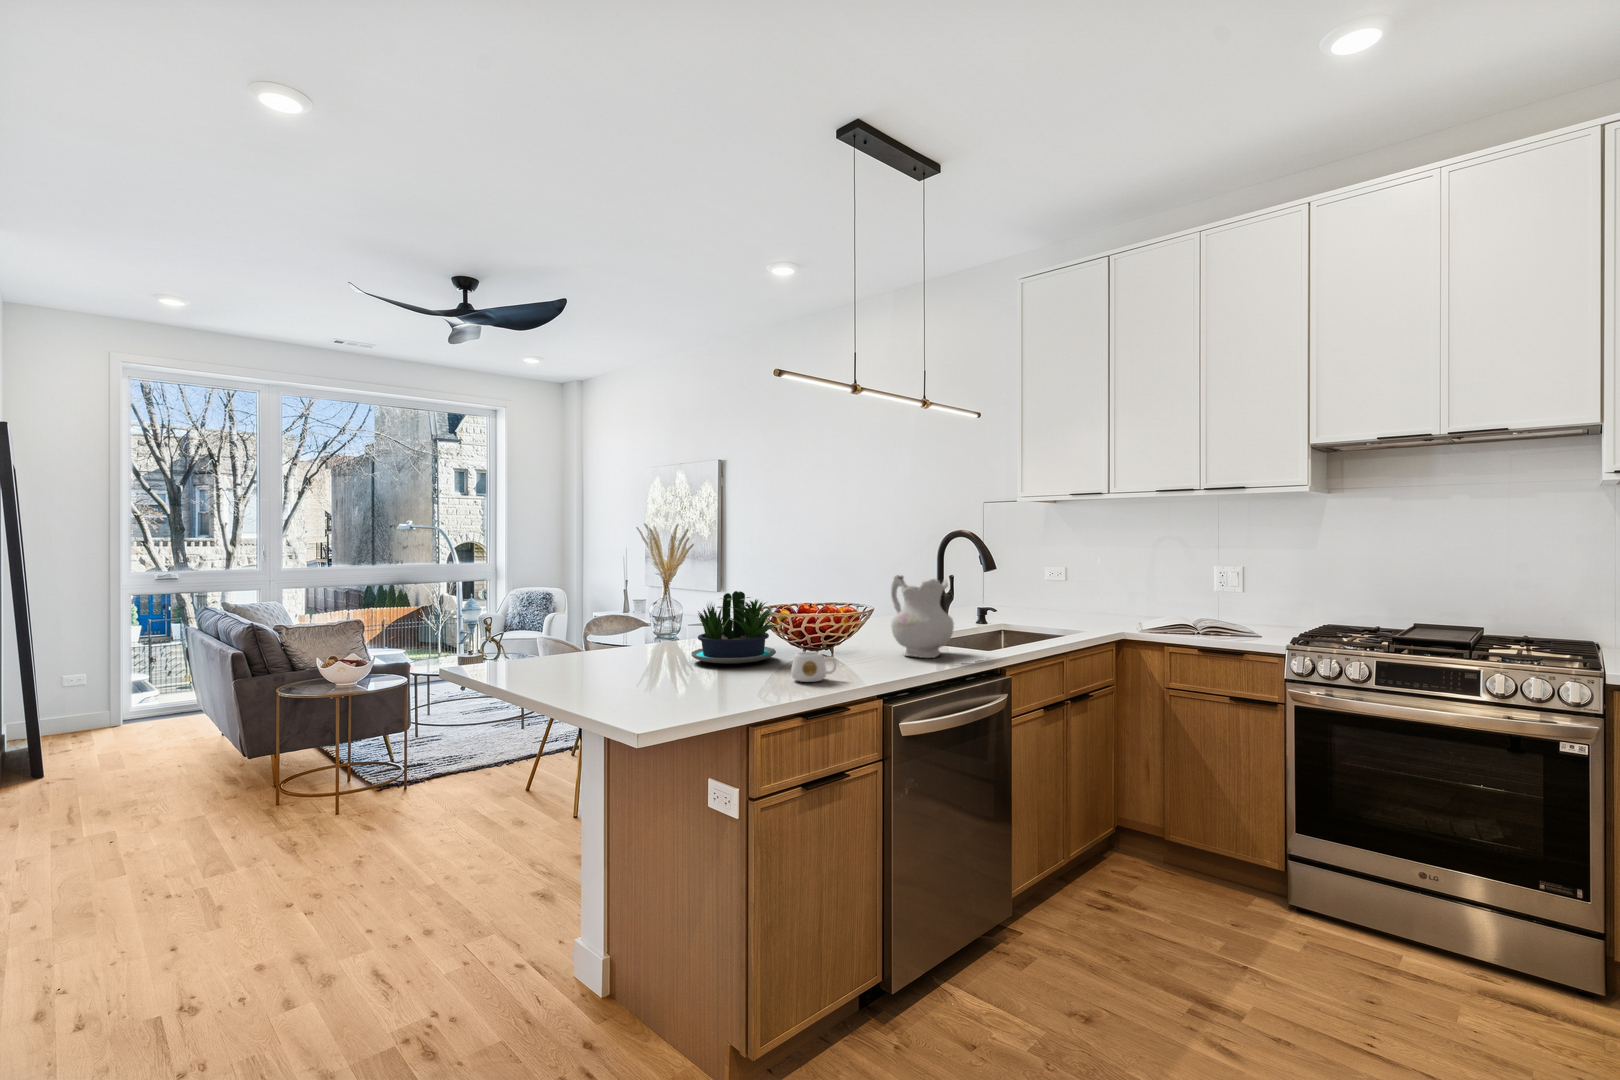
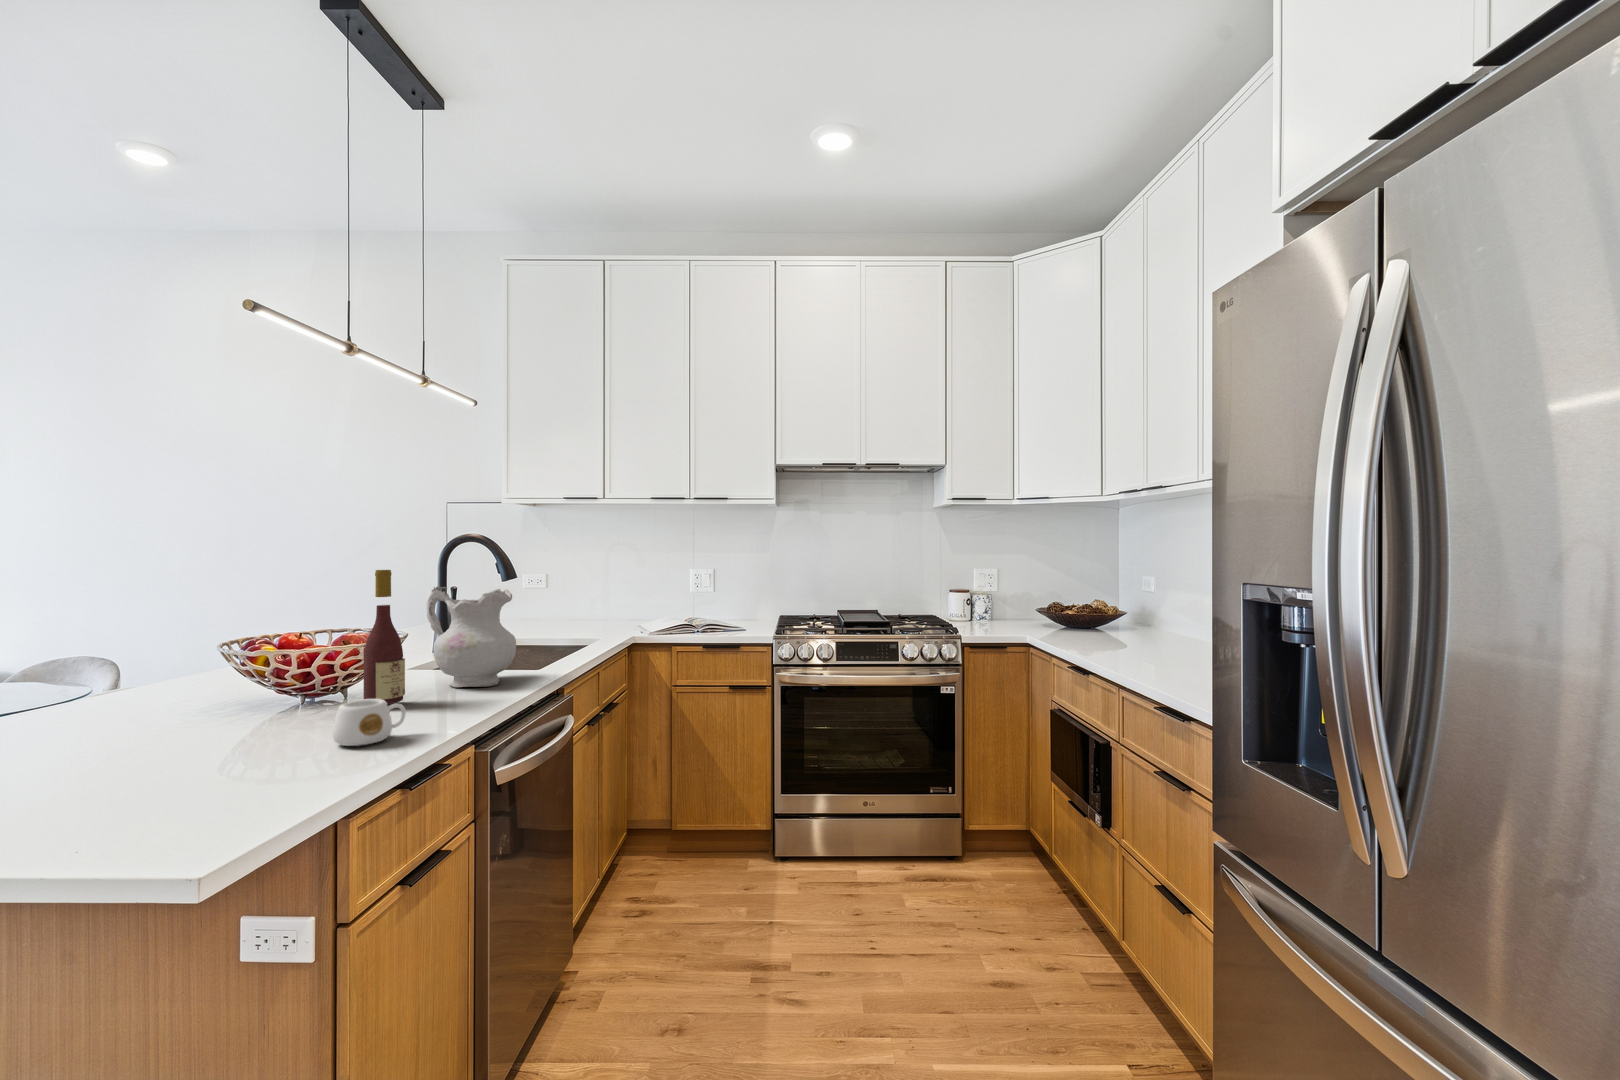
wine bottle: none [834,561,861,663] -> present [363,570,405,704]
potted plant: present [691,591,780,664] -> none [76,621,284,744]

